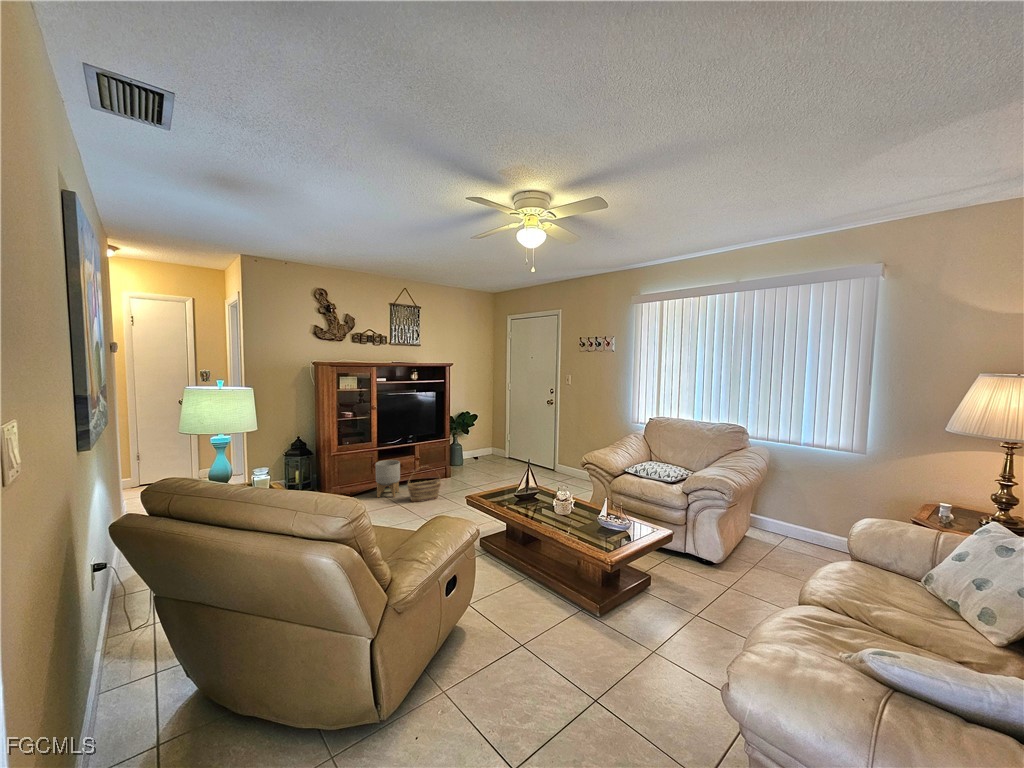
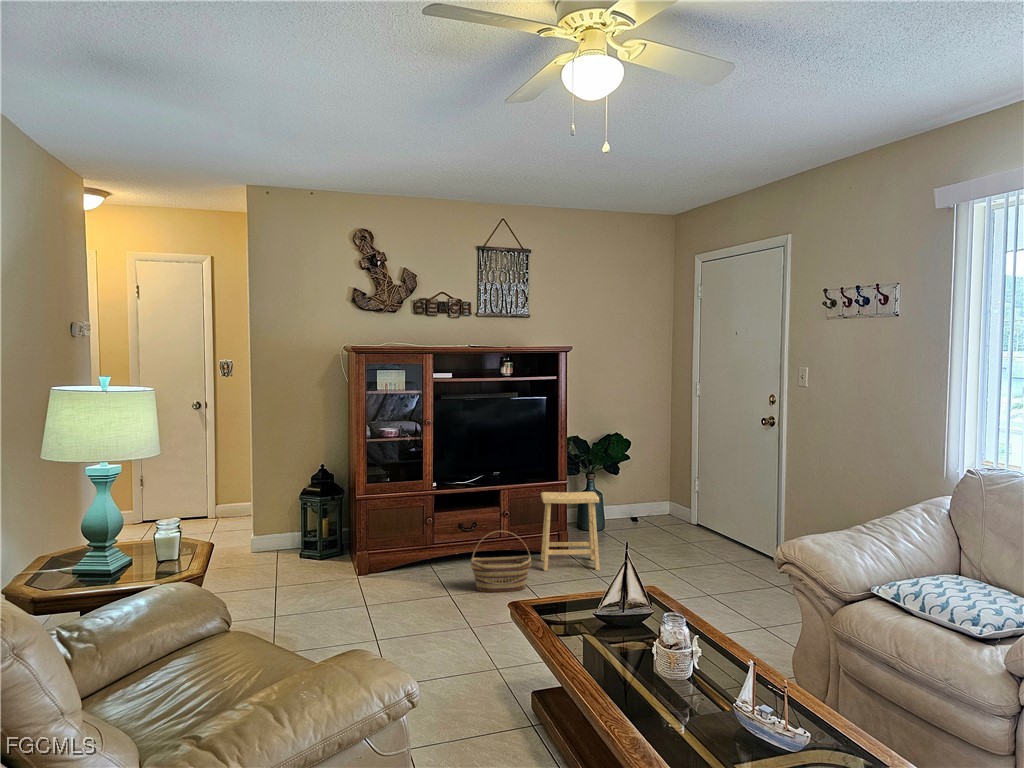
footstool: none [437,442,472,488] -> present [541,492,600,571]
planter: present [376,460,400,497] -> none [430,513,470,578]

